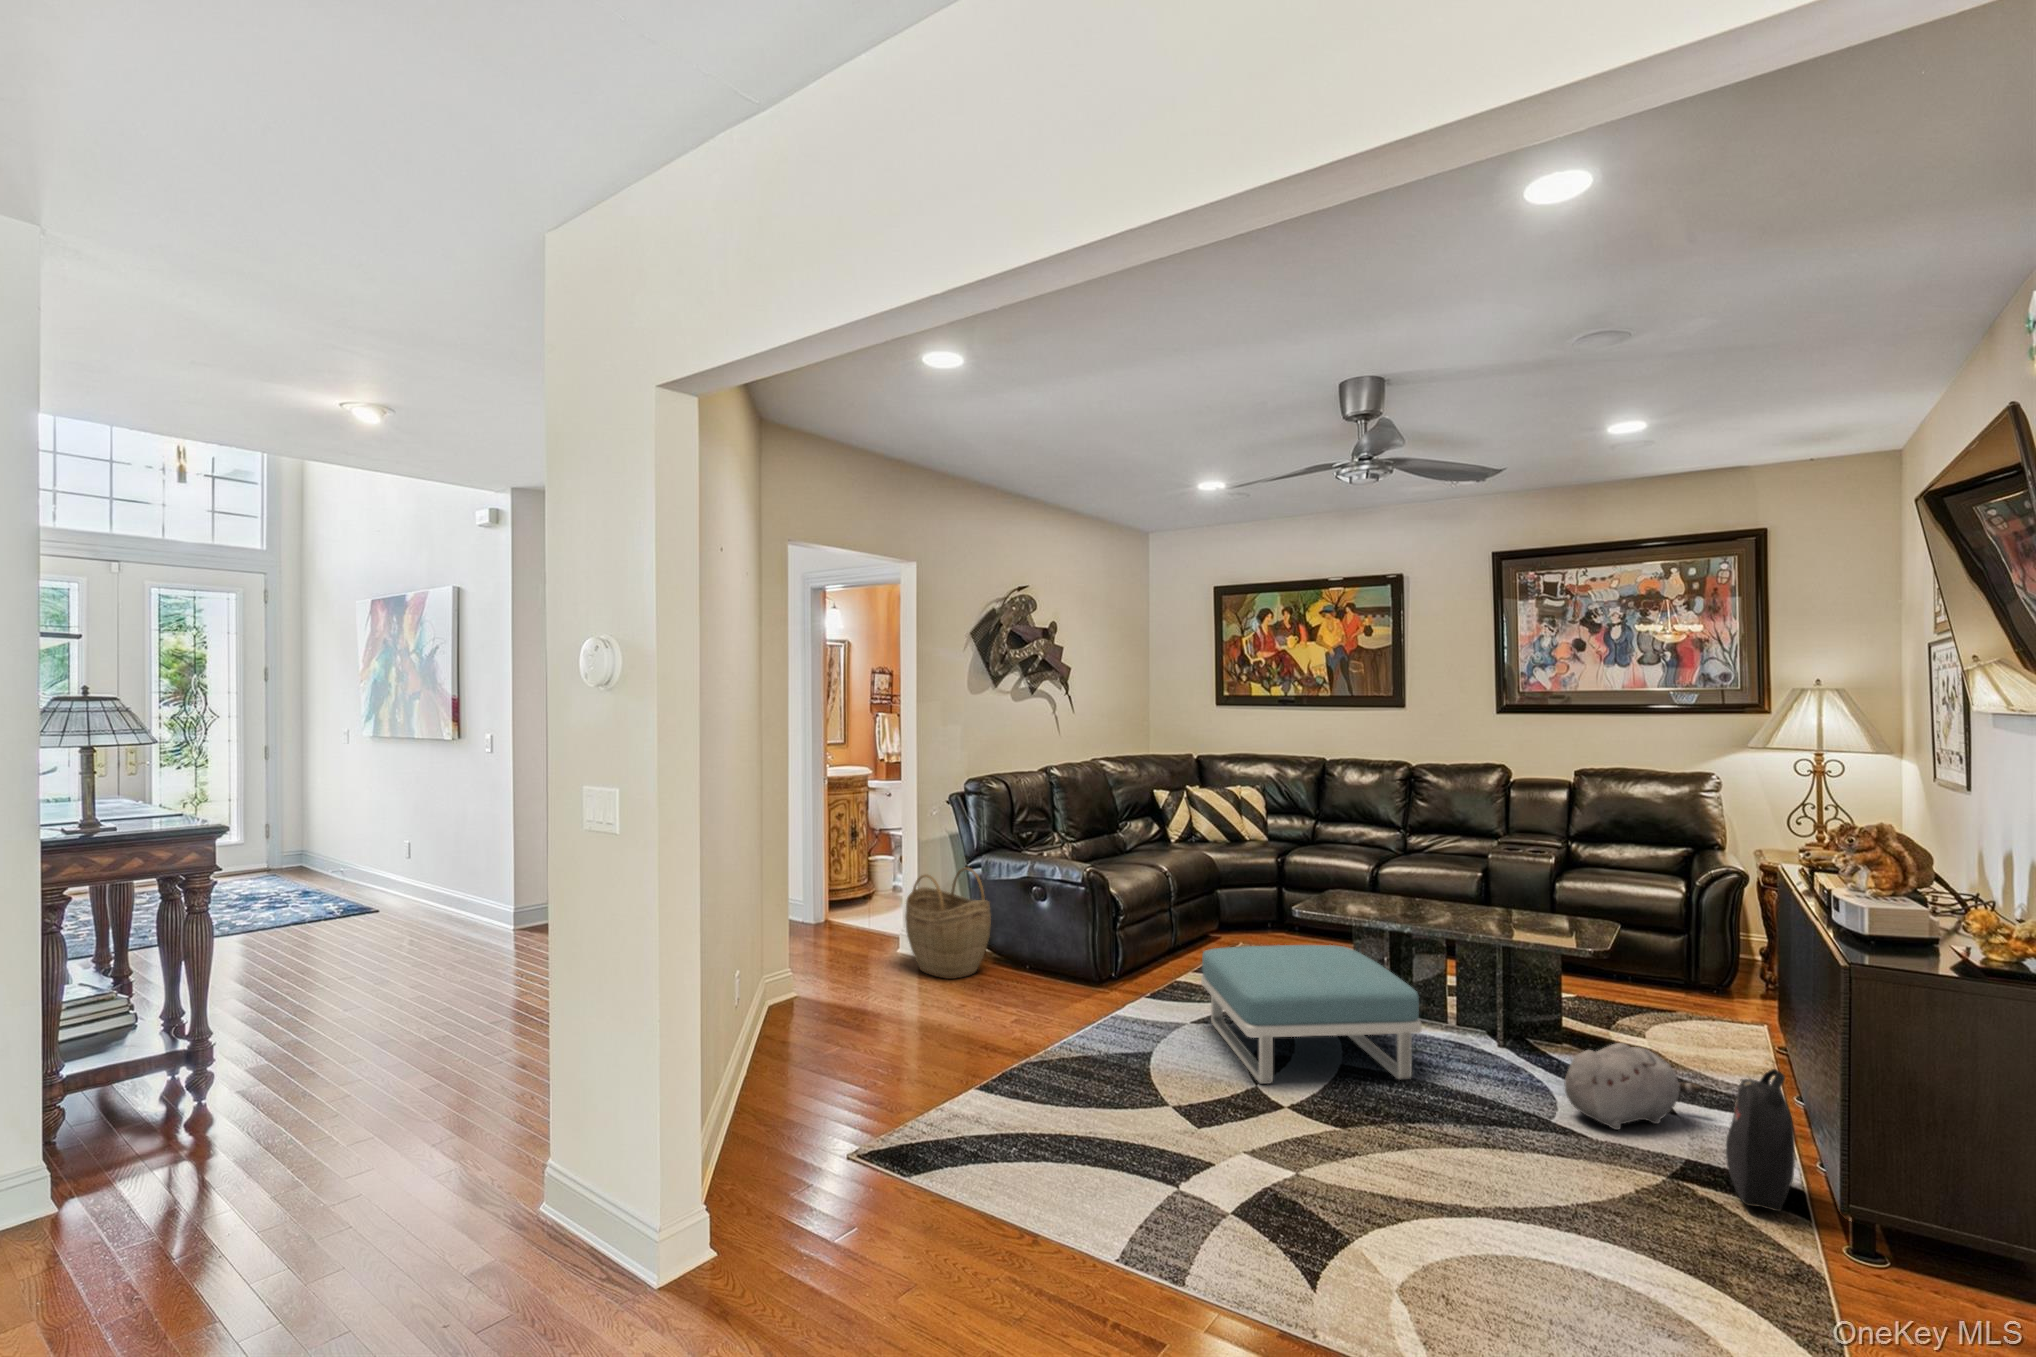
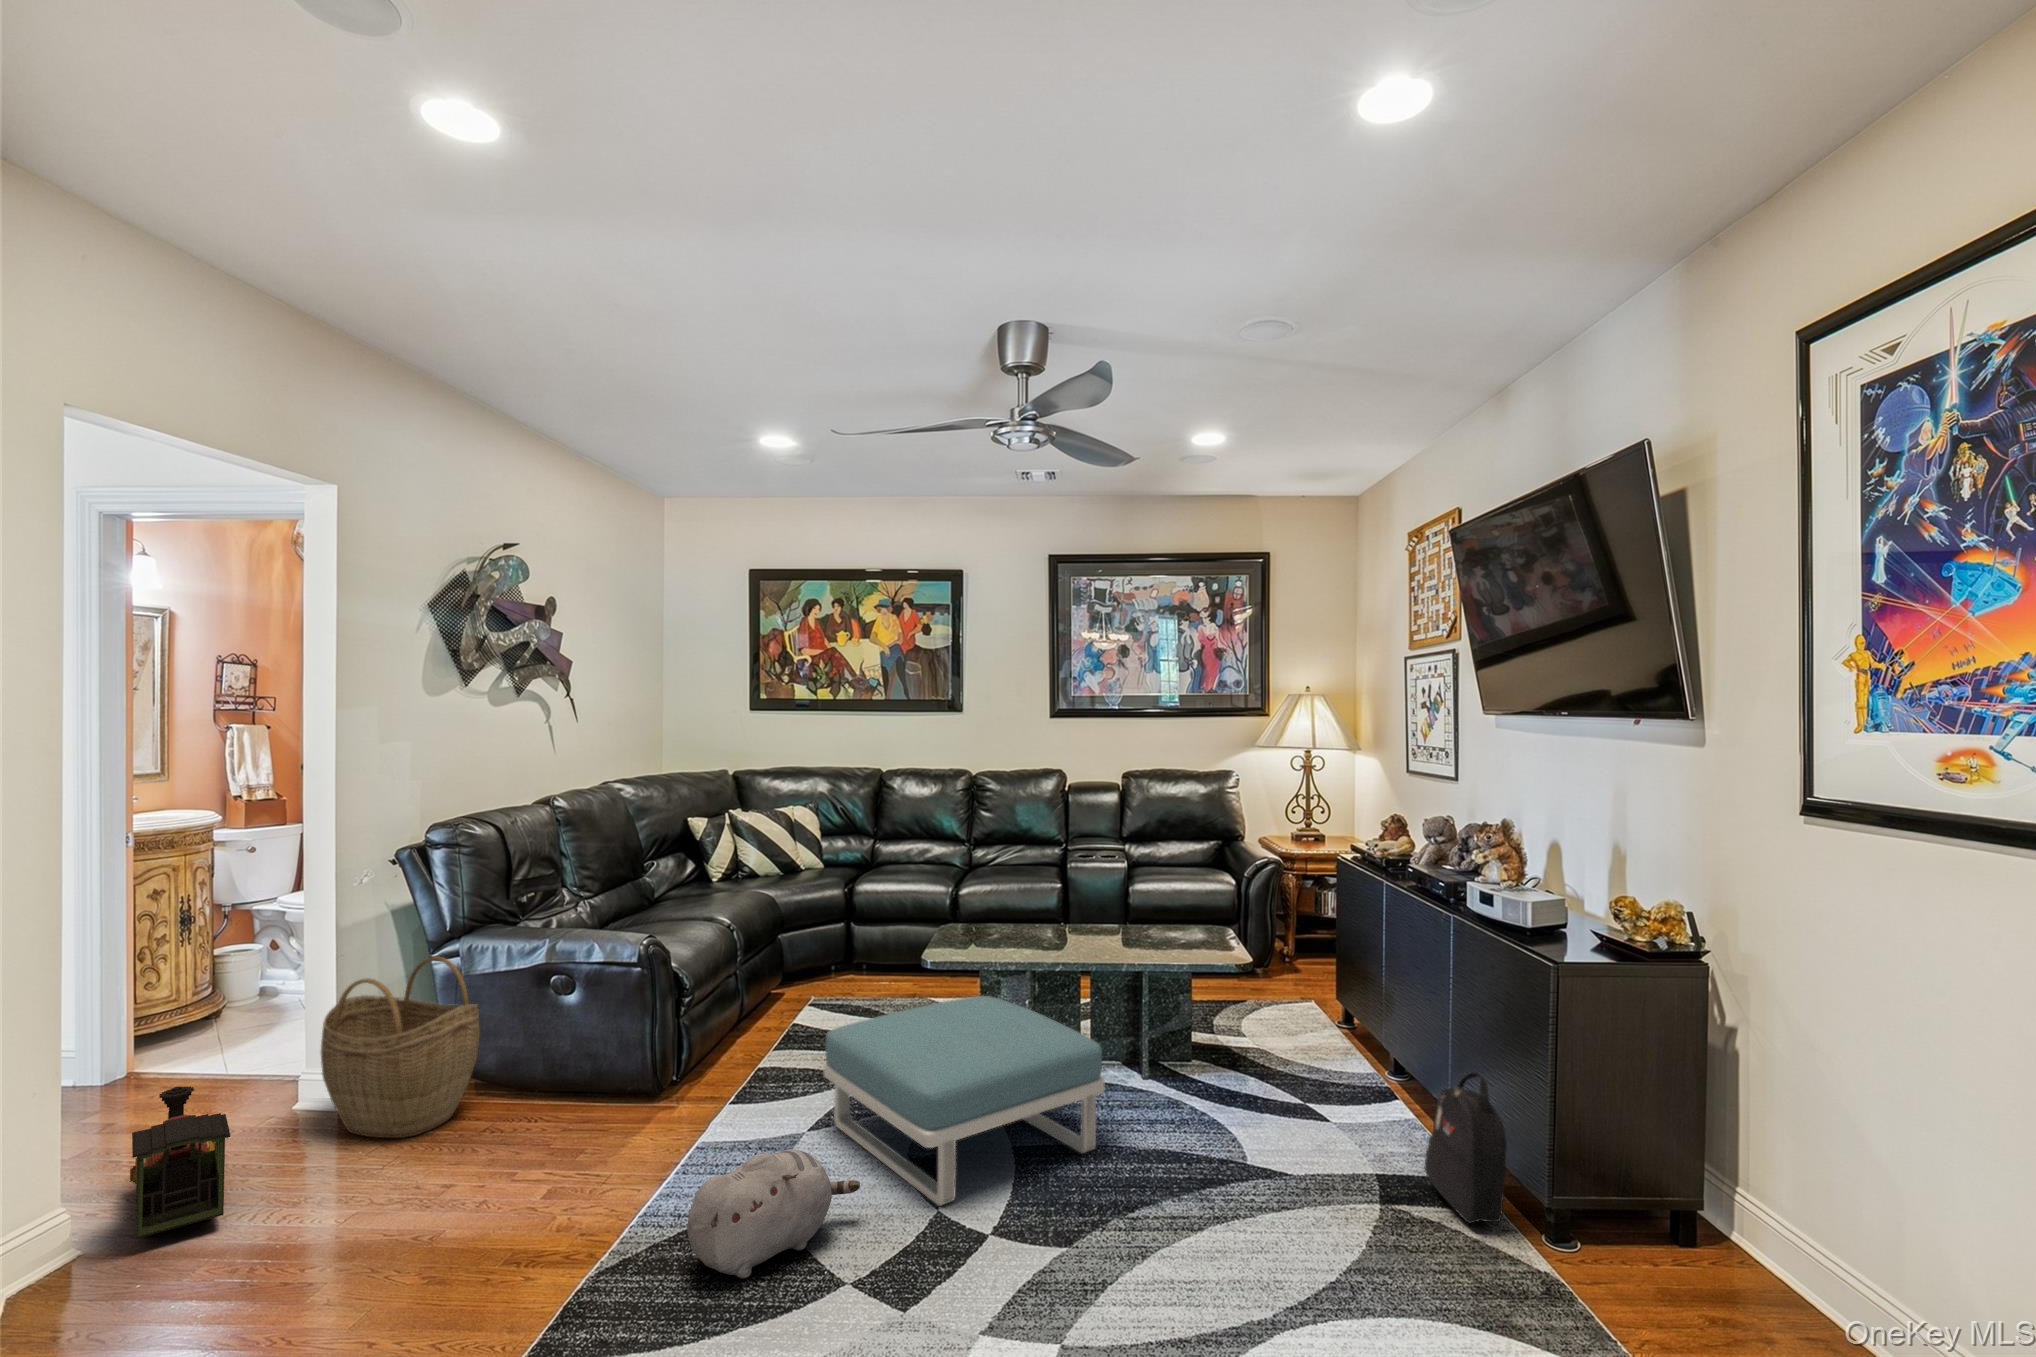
toy train: none [812,923,855,999] -> present [130,1086,231,1239]
plush toy: present [1564,1043,1702,1130] -> present [687,1149,860,1278]

